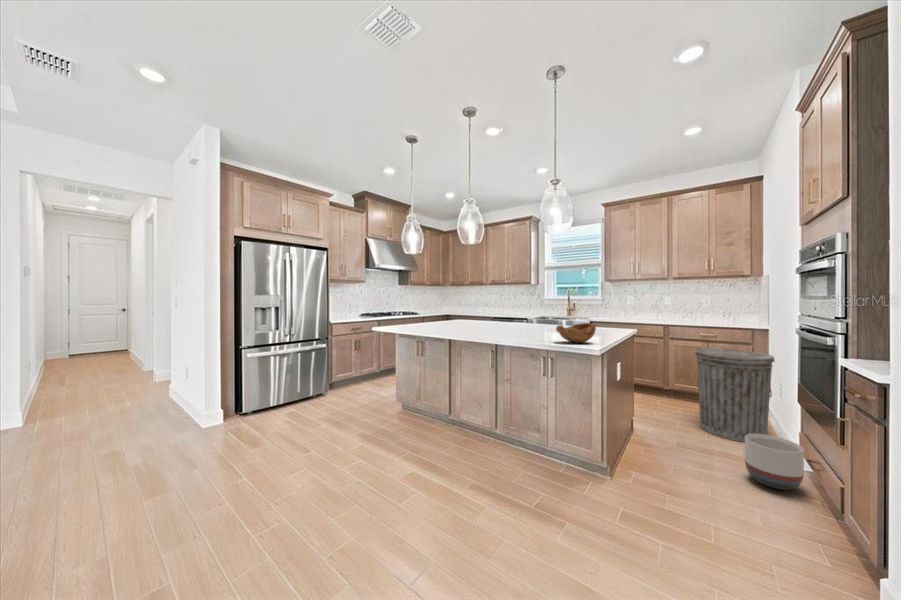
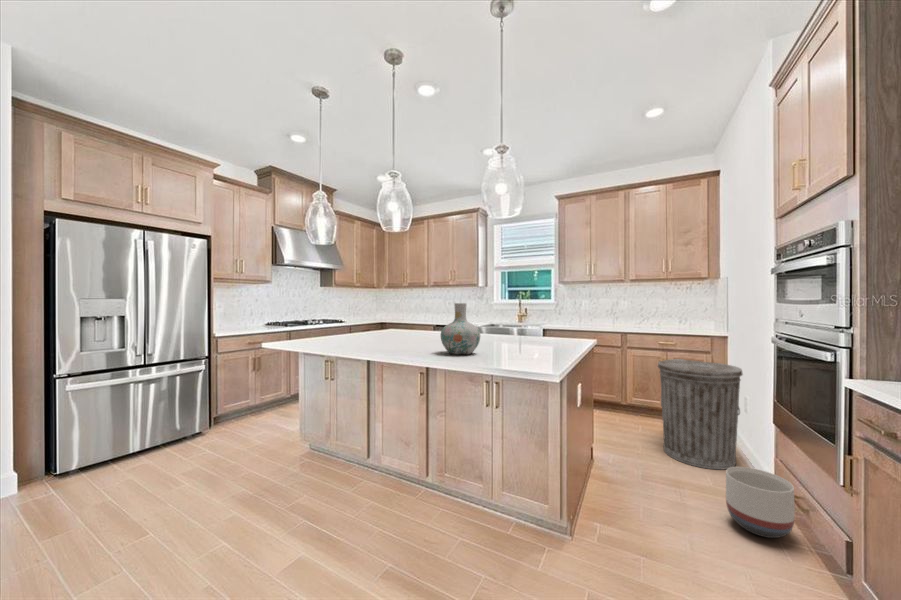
vase: none [507,299,538,338] -> present [441,303,480,355]
wooden bowl: present [556,323,596,343] -> none [503,335,553,362]

